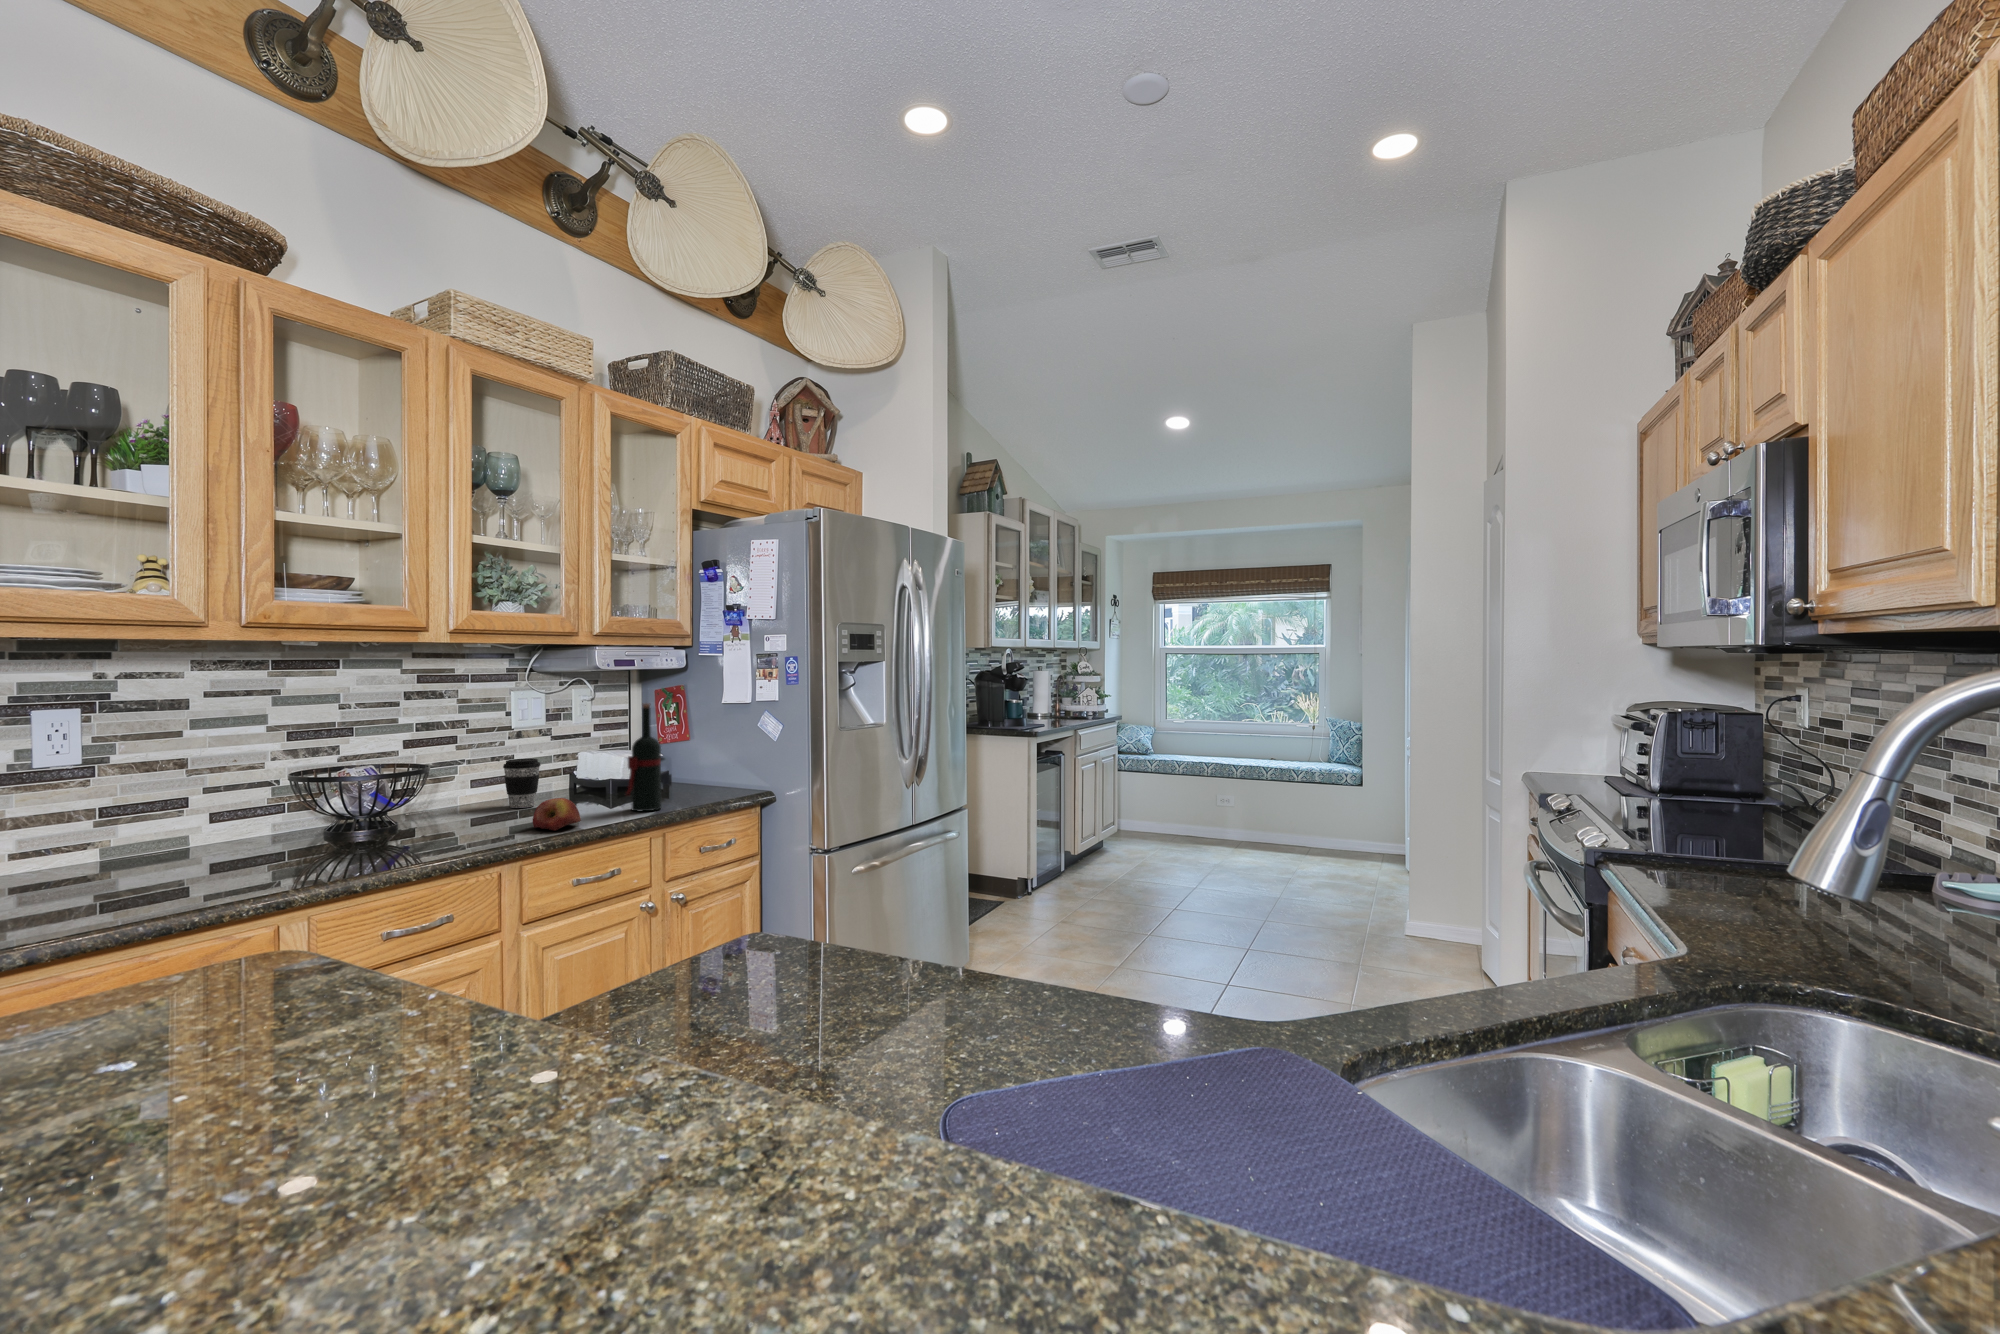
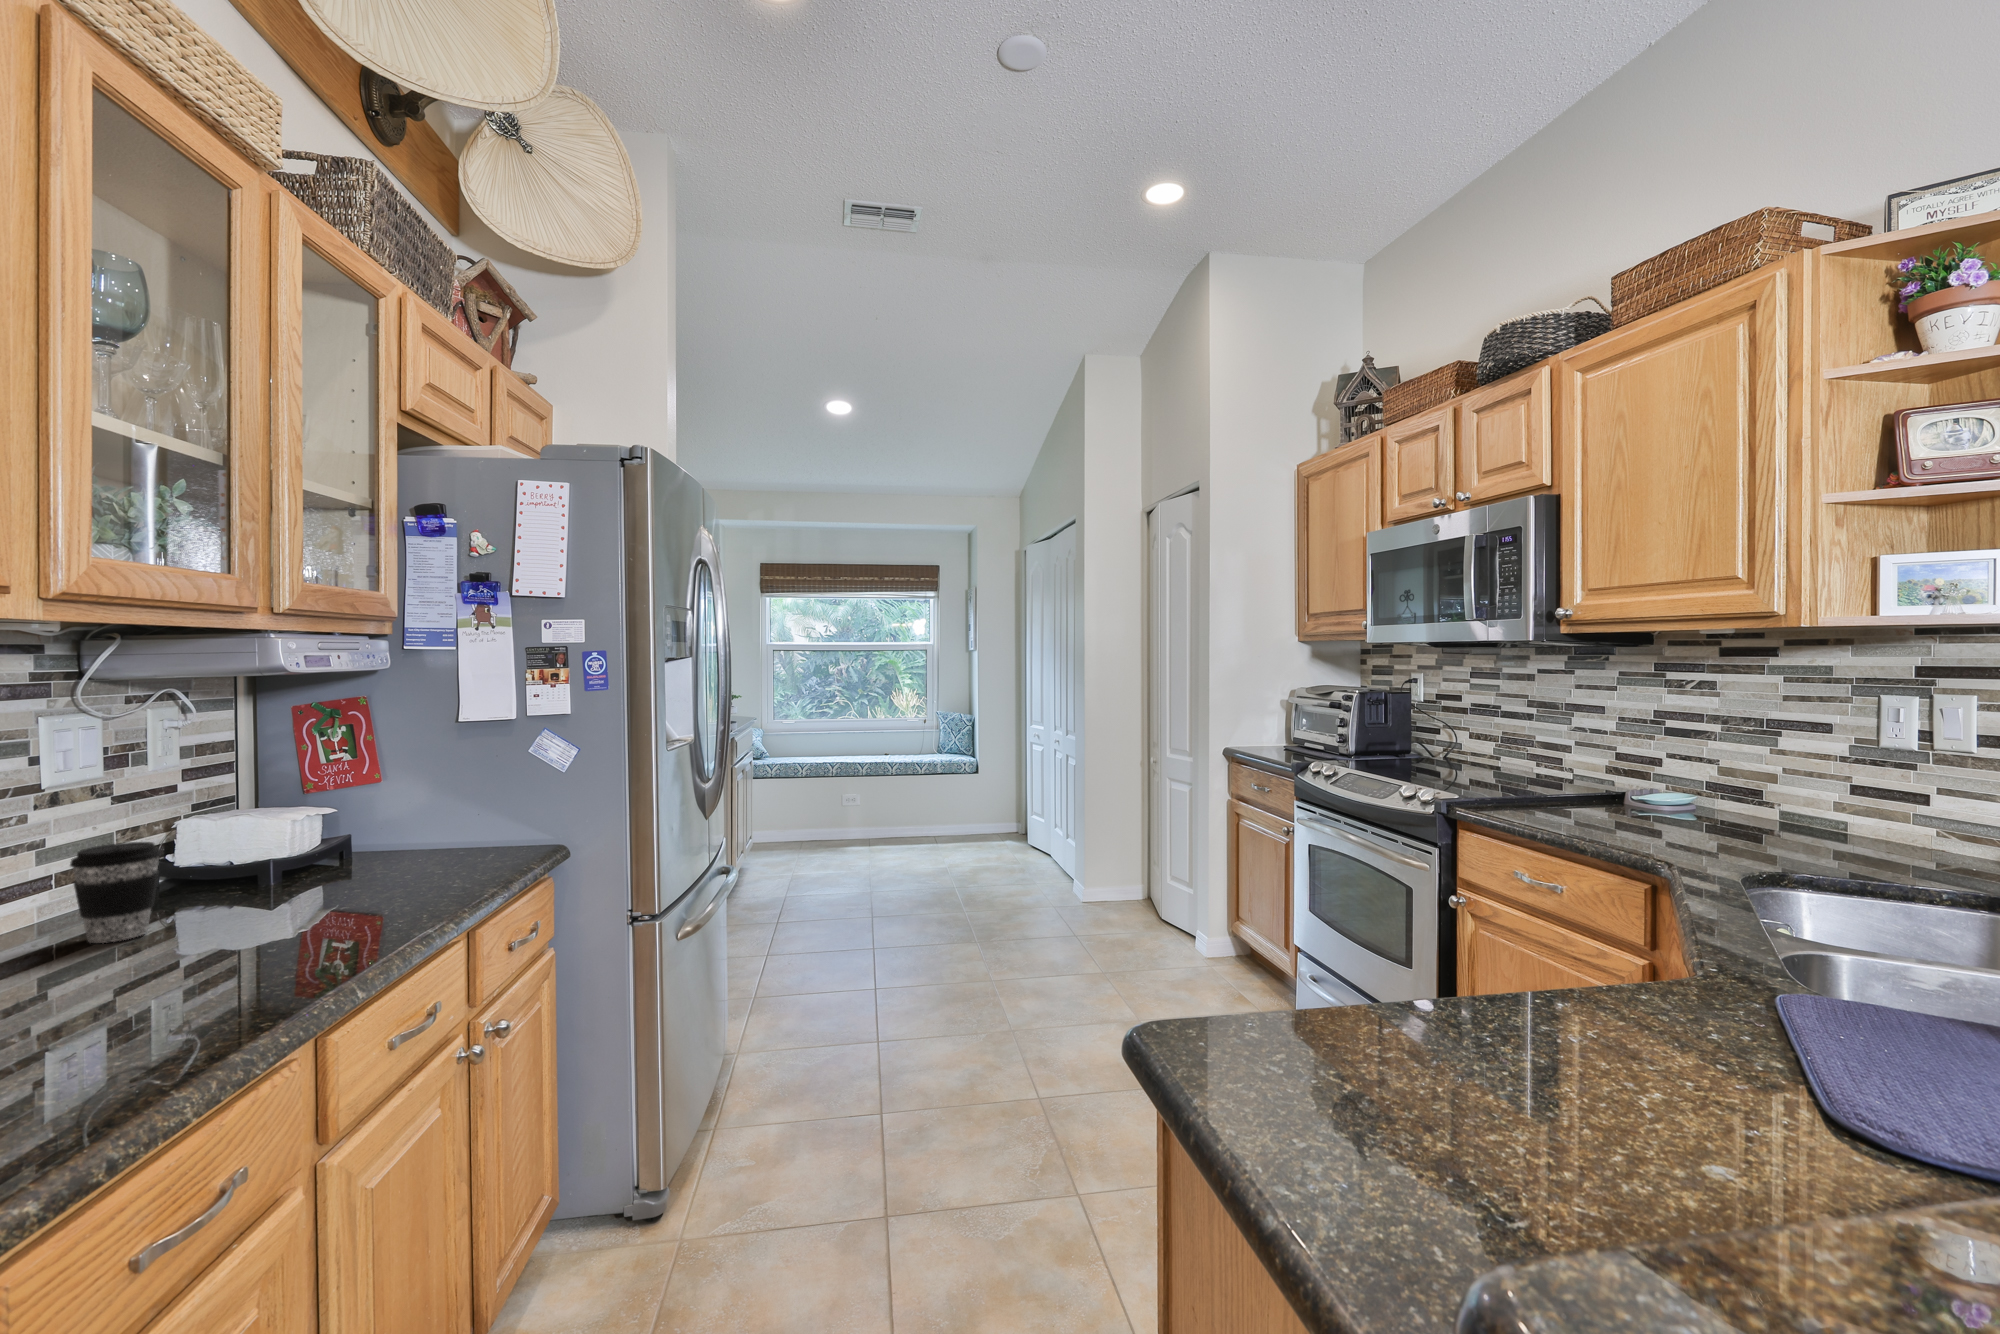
wine bottle: present [627,703,661,811] -> none [376,726,435,907]
apple: present [533,798,581,831] -> none [255,904,354,969]

